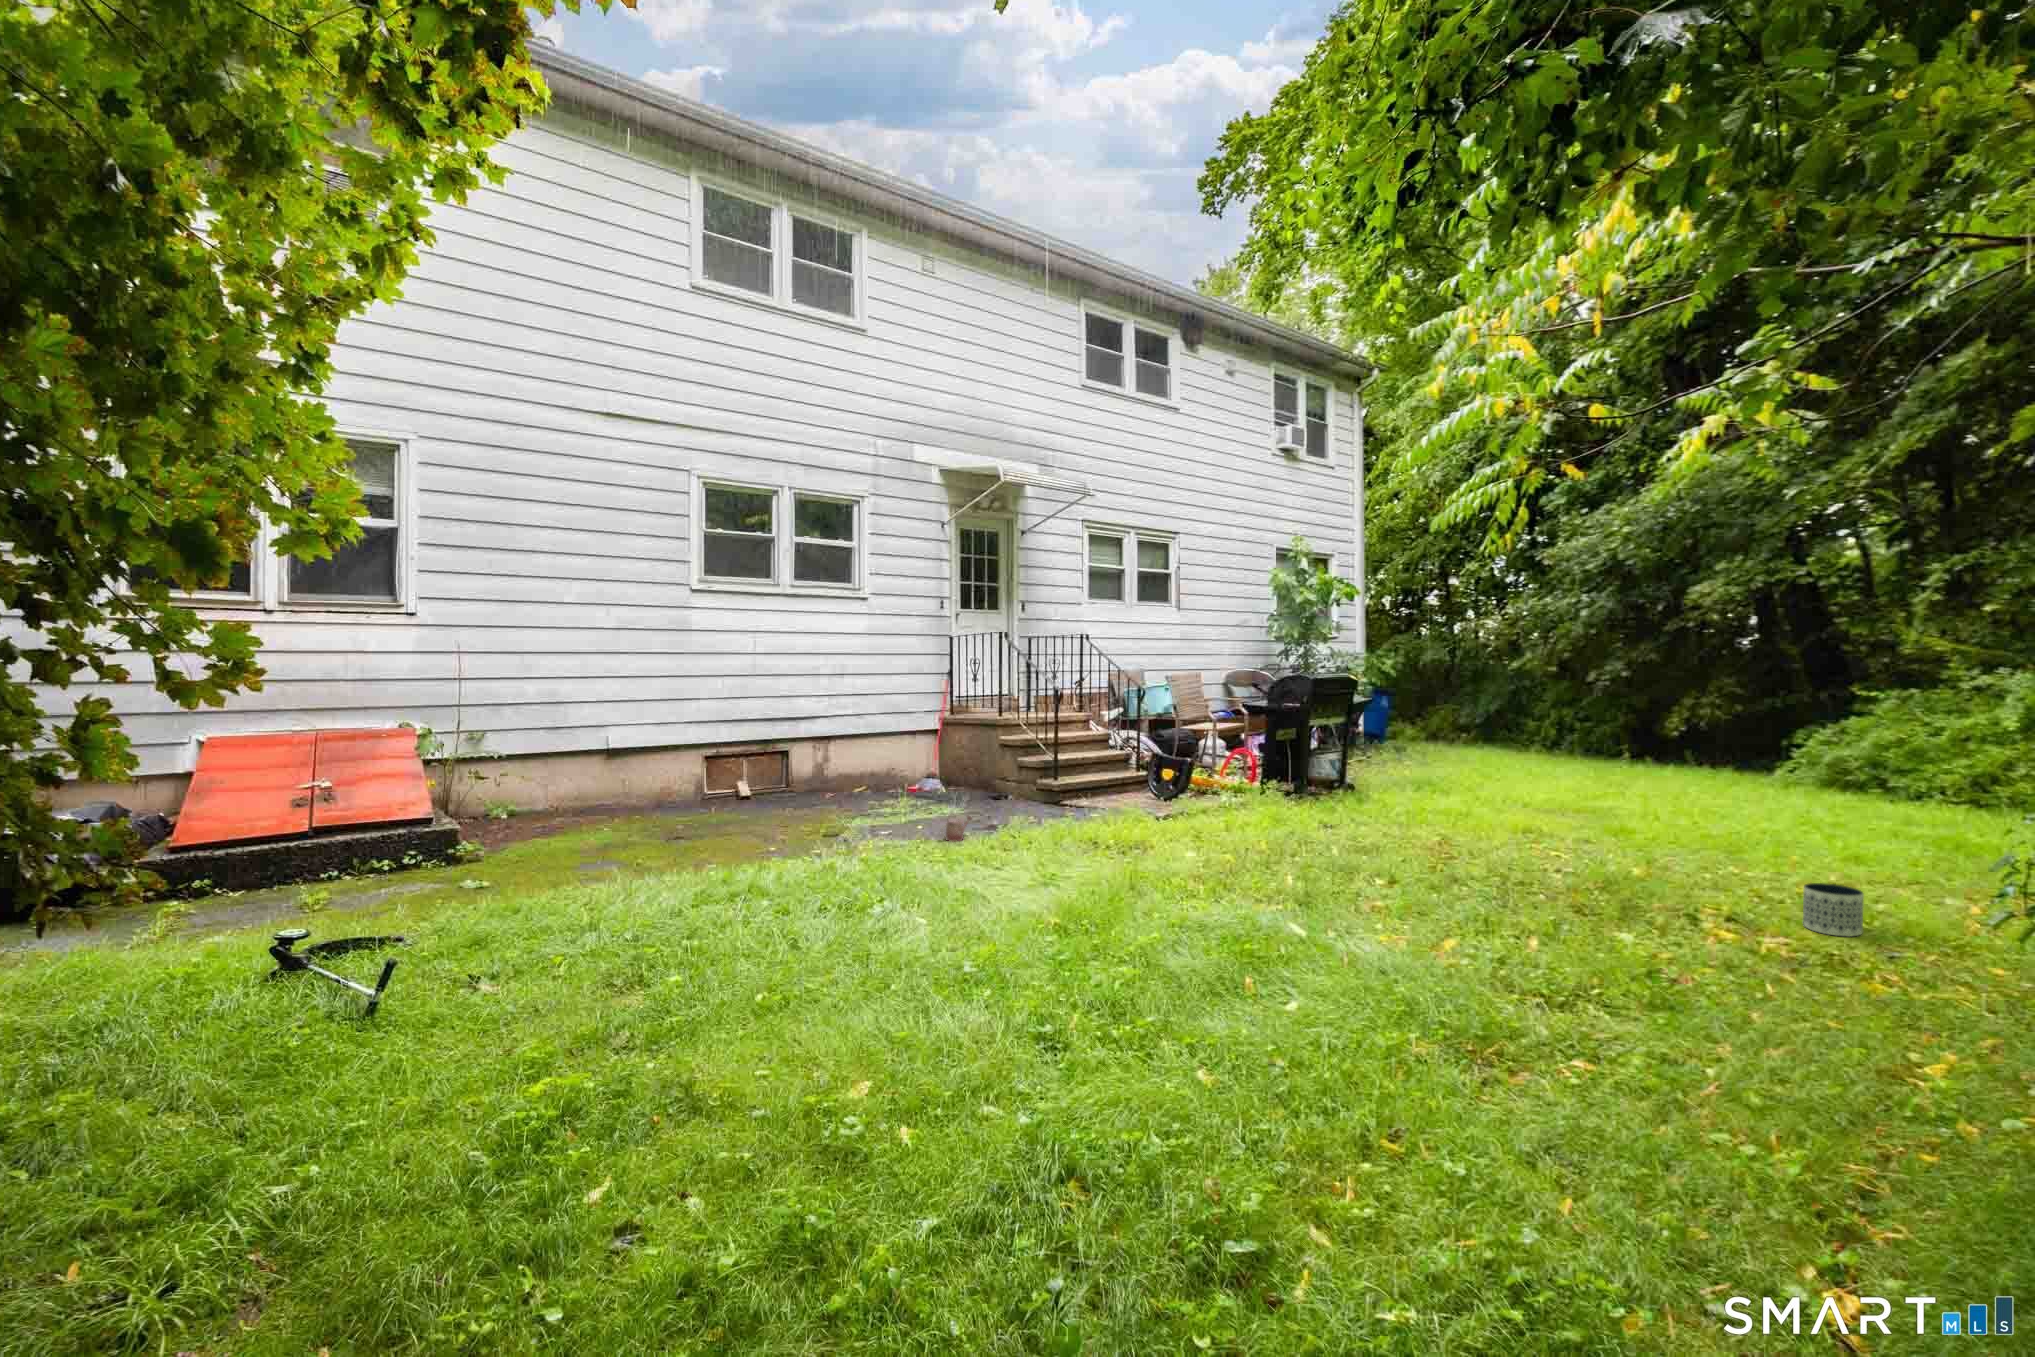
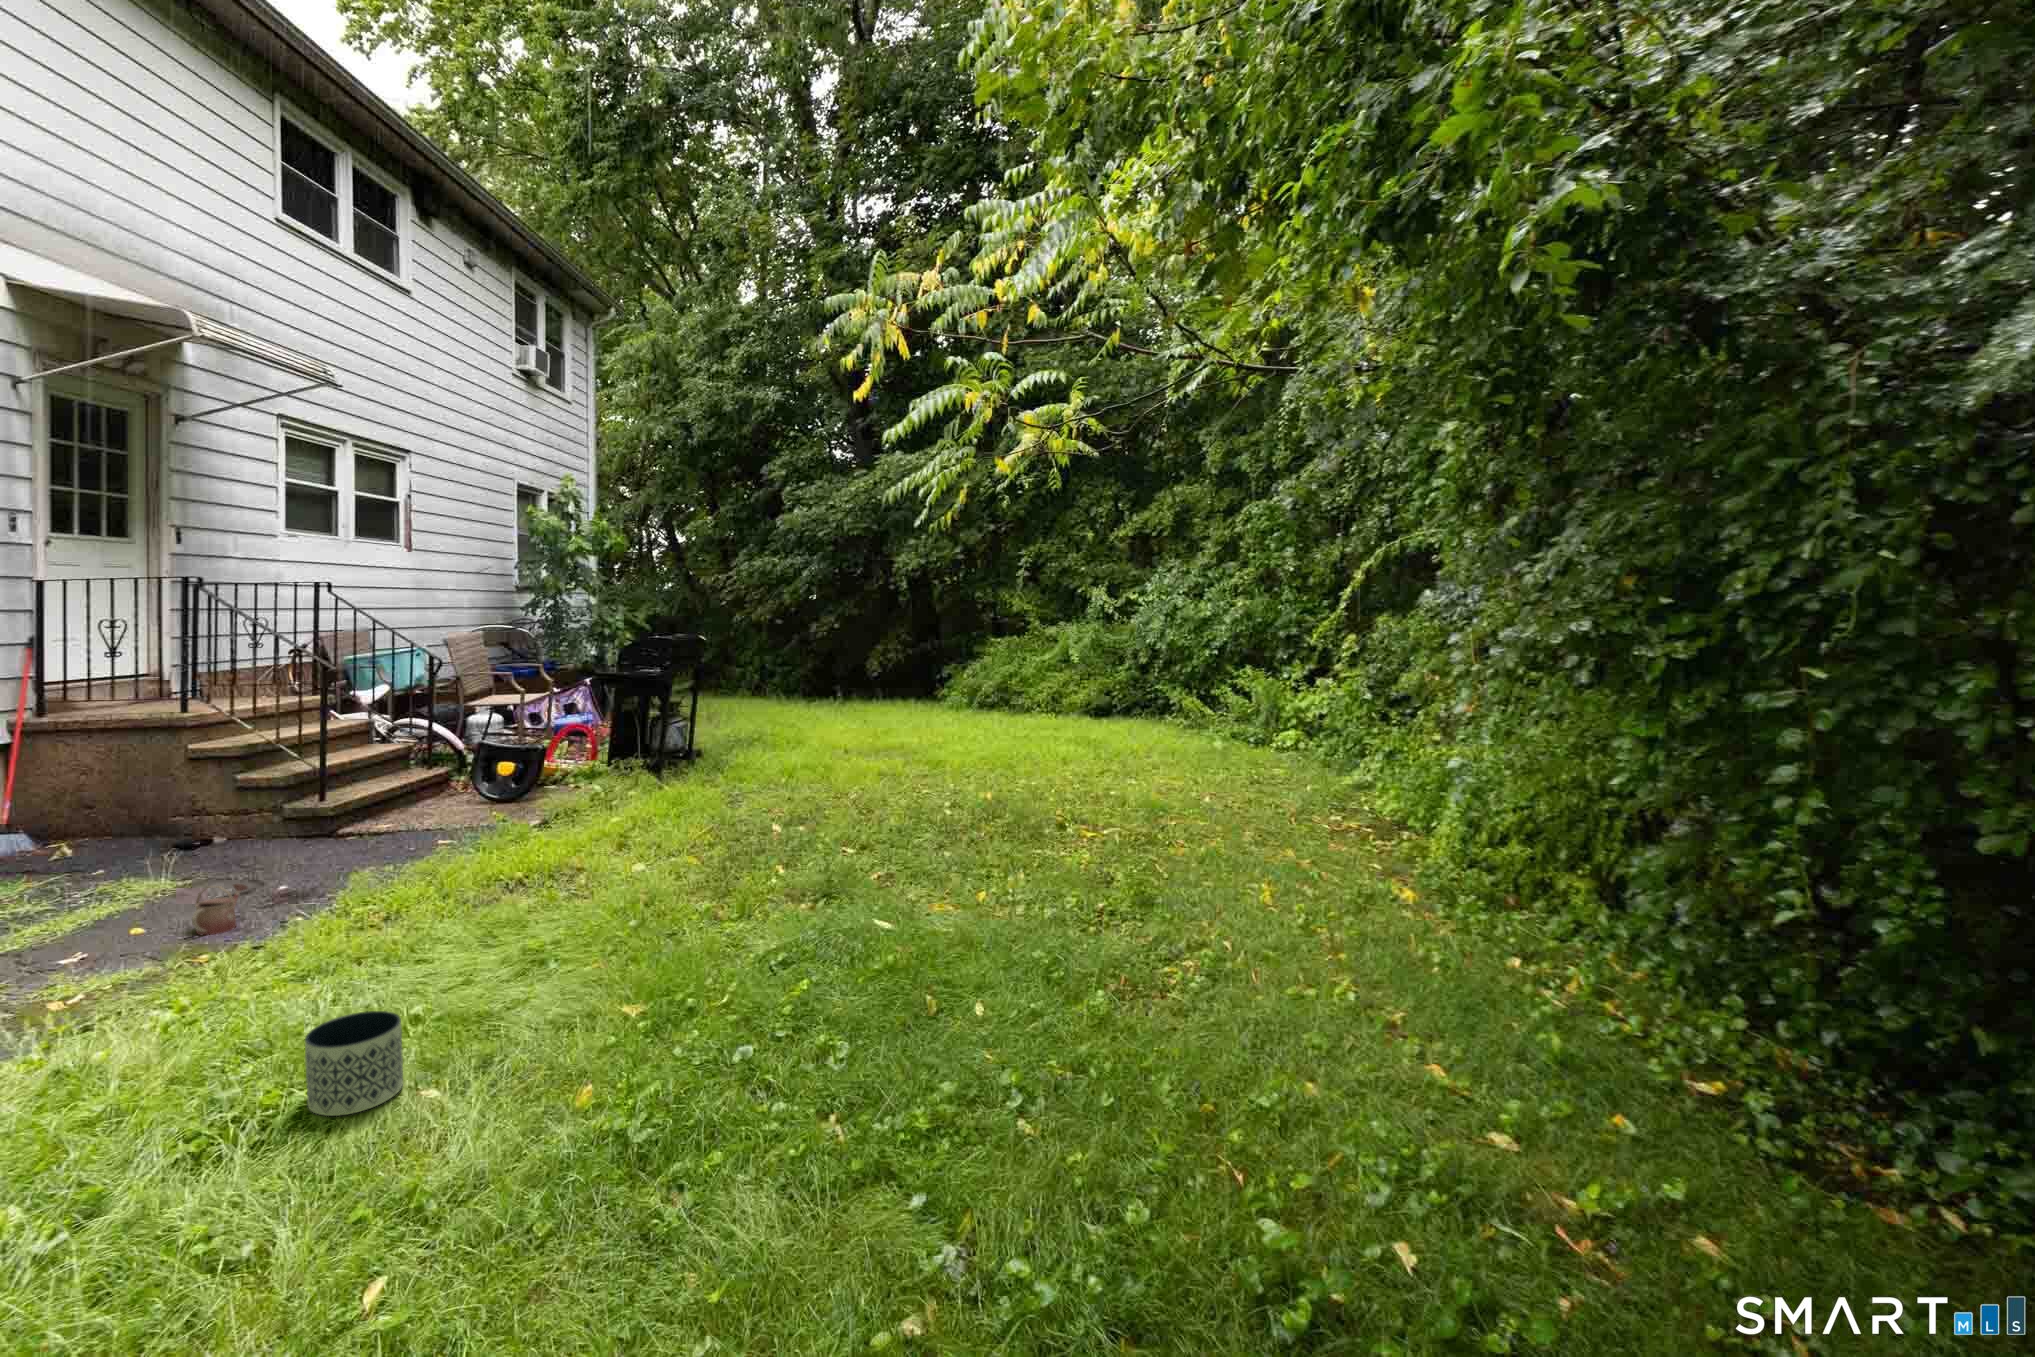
planter: present [1803,883,1864,937] -> present [305,1011,403,1116]

